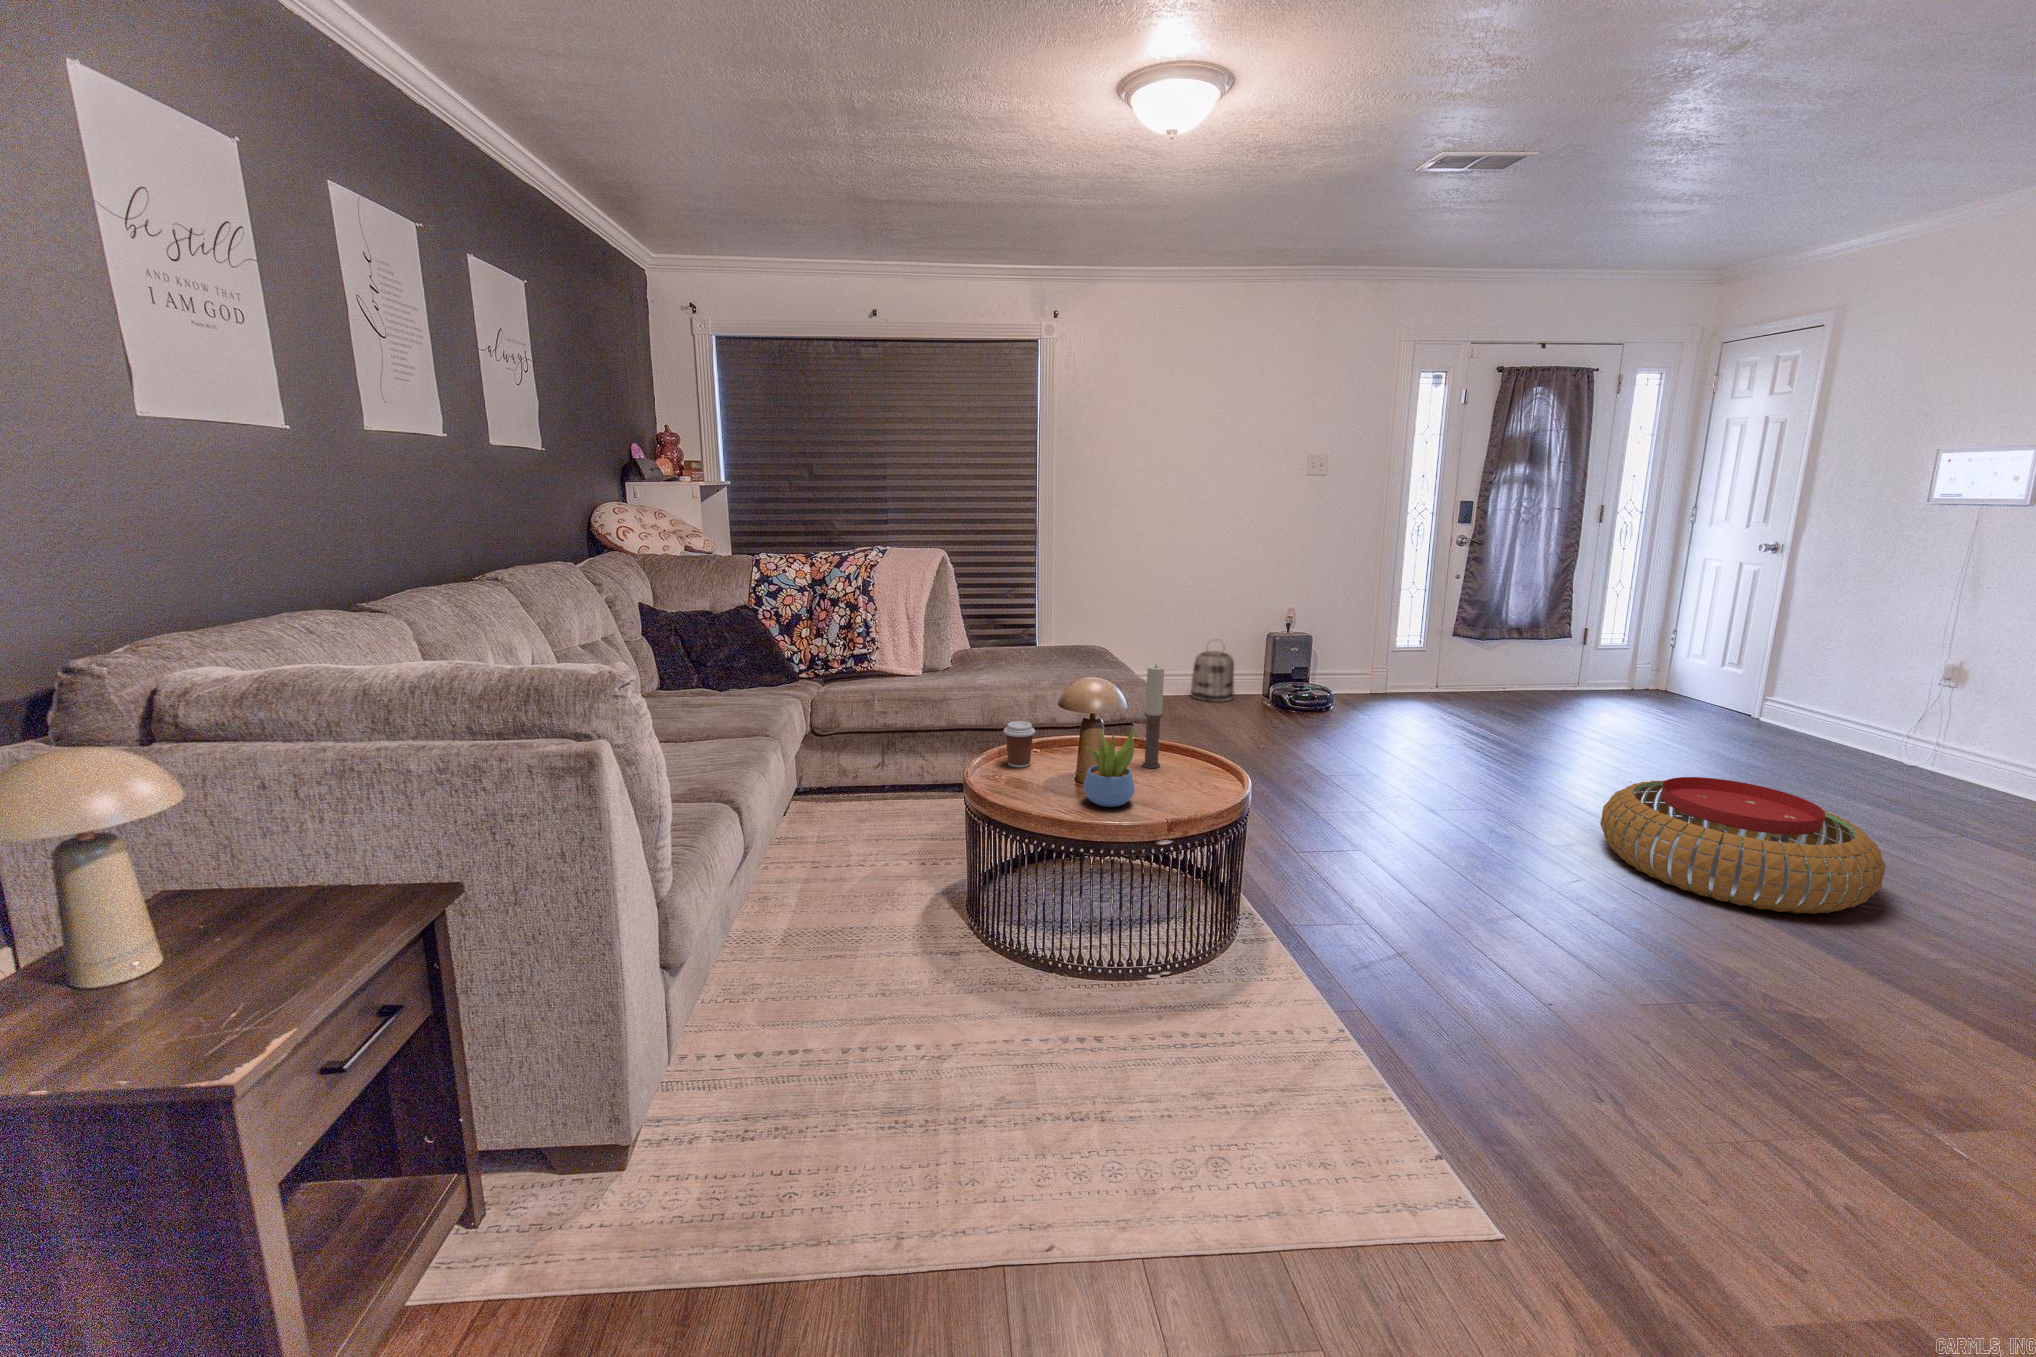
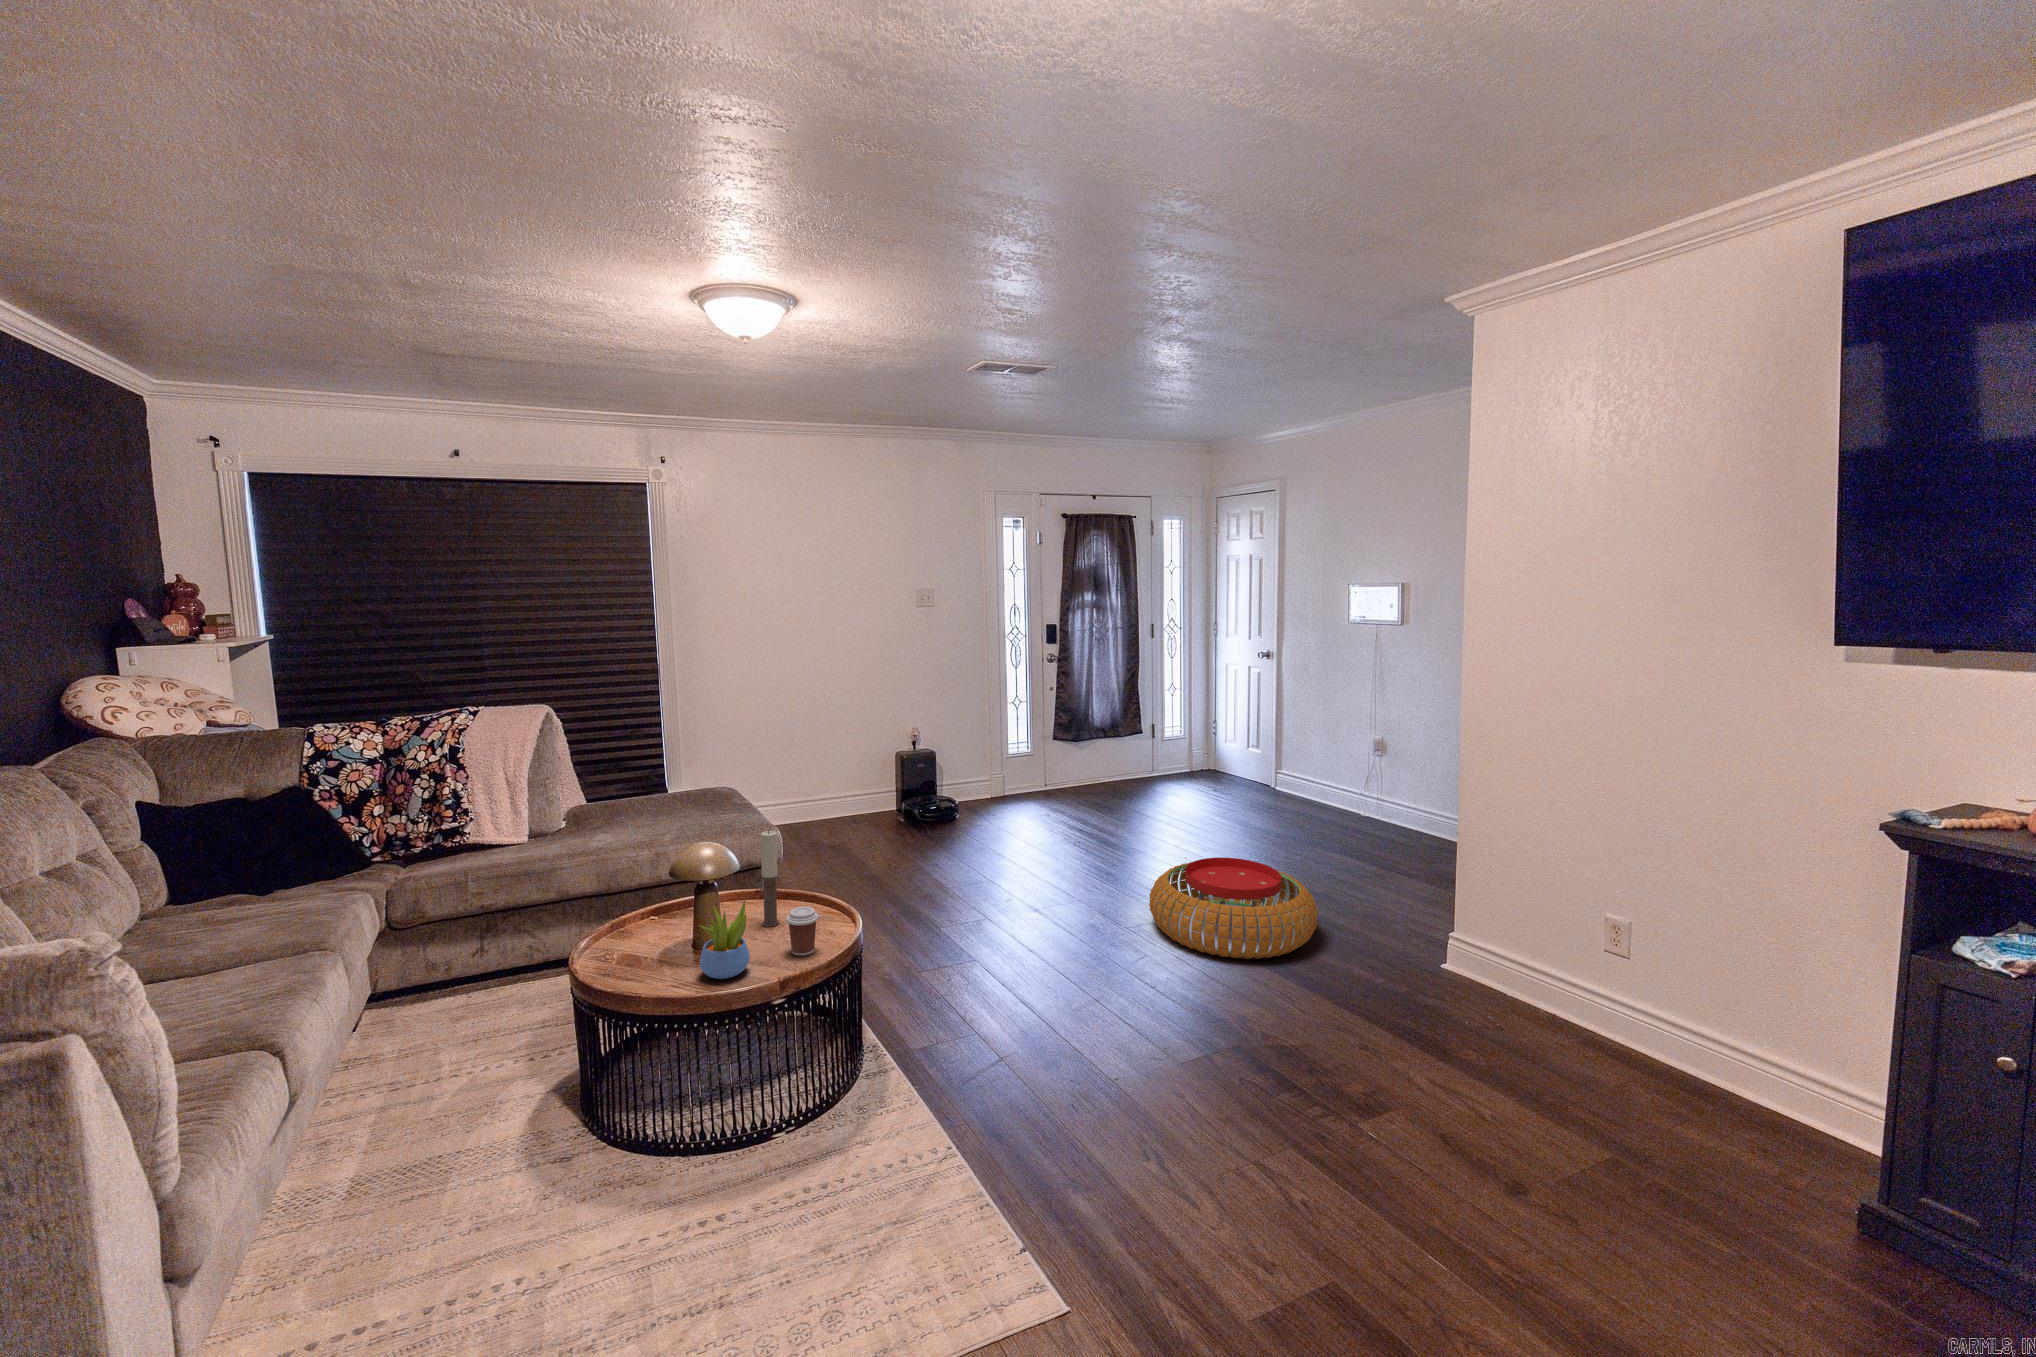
basket: present [1191,651,1234,702] -> none [829,761,871,821]
coffee cup: present [1004,721,1035,768] -> present [786,906,819,956]

